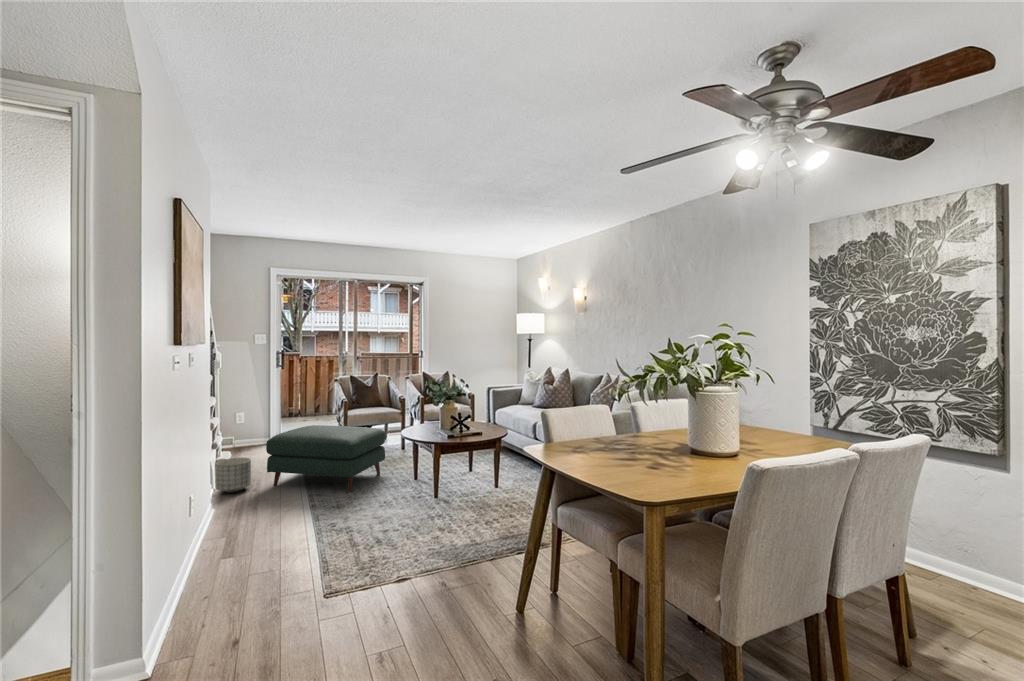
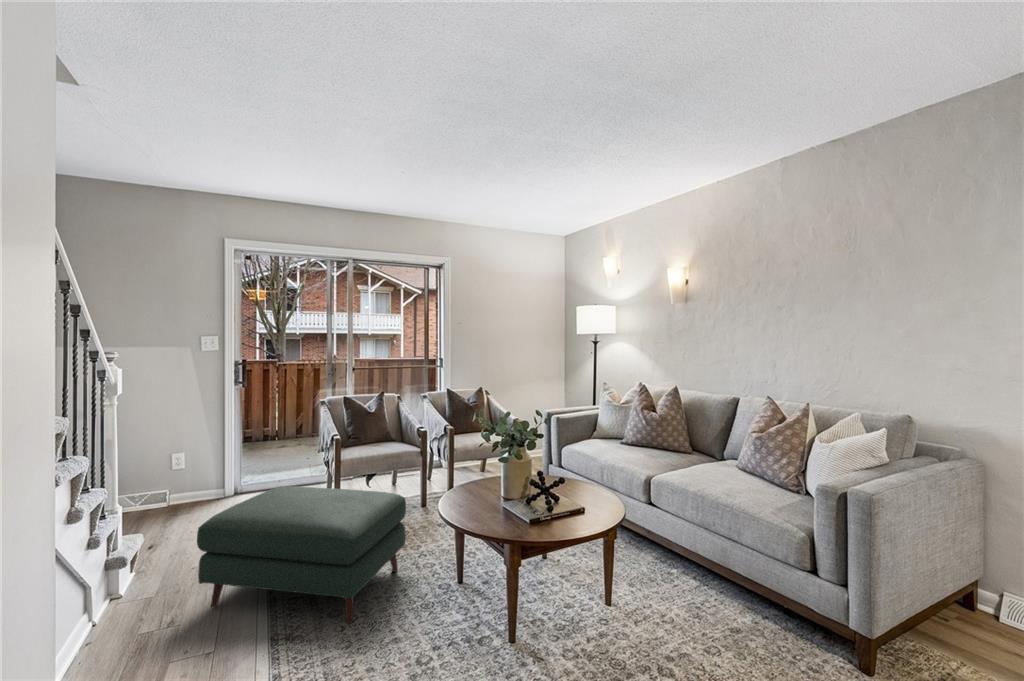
planter: present [215,457,251,493] -> none [98,555,169,628]

